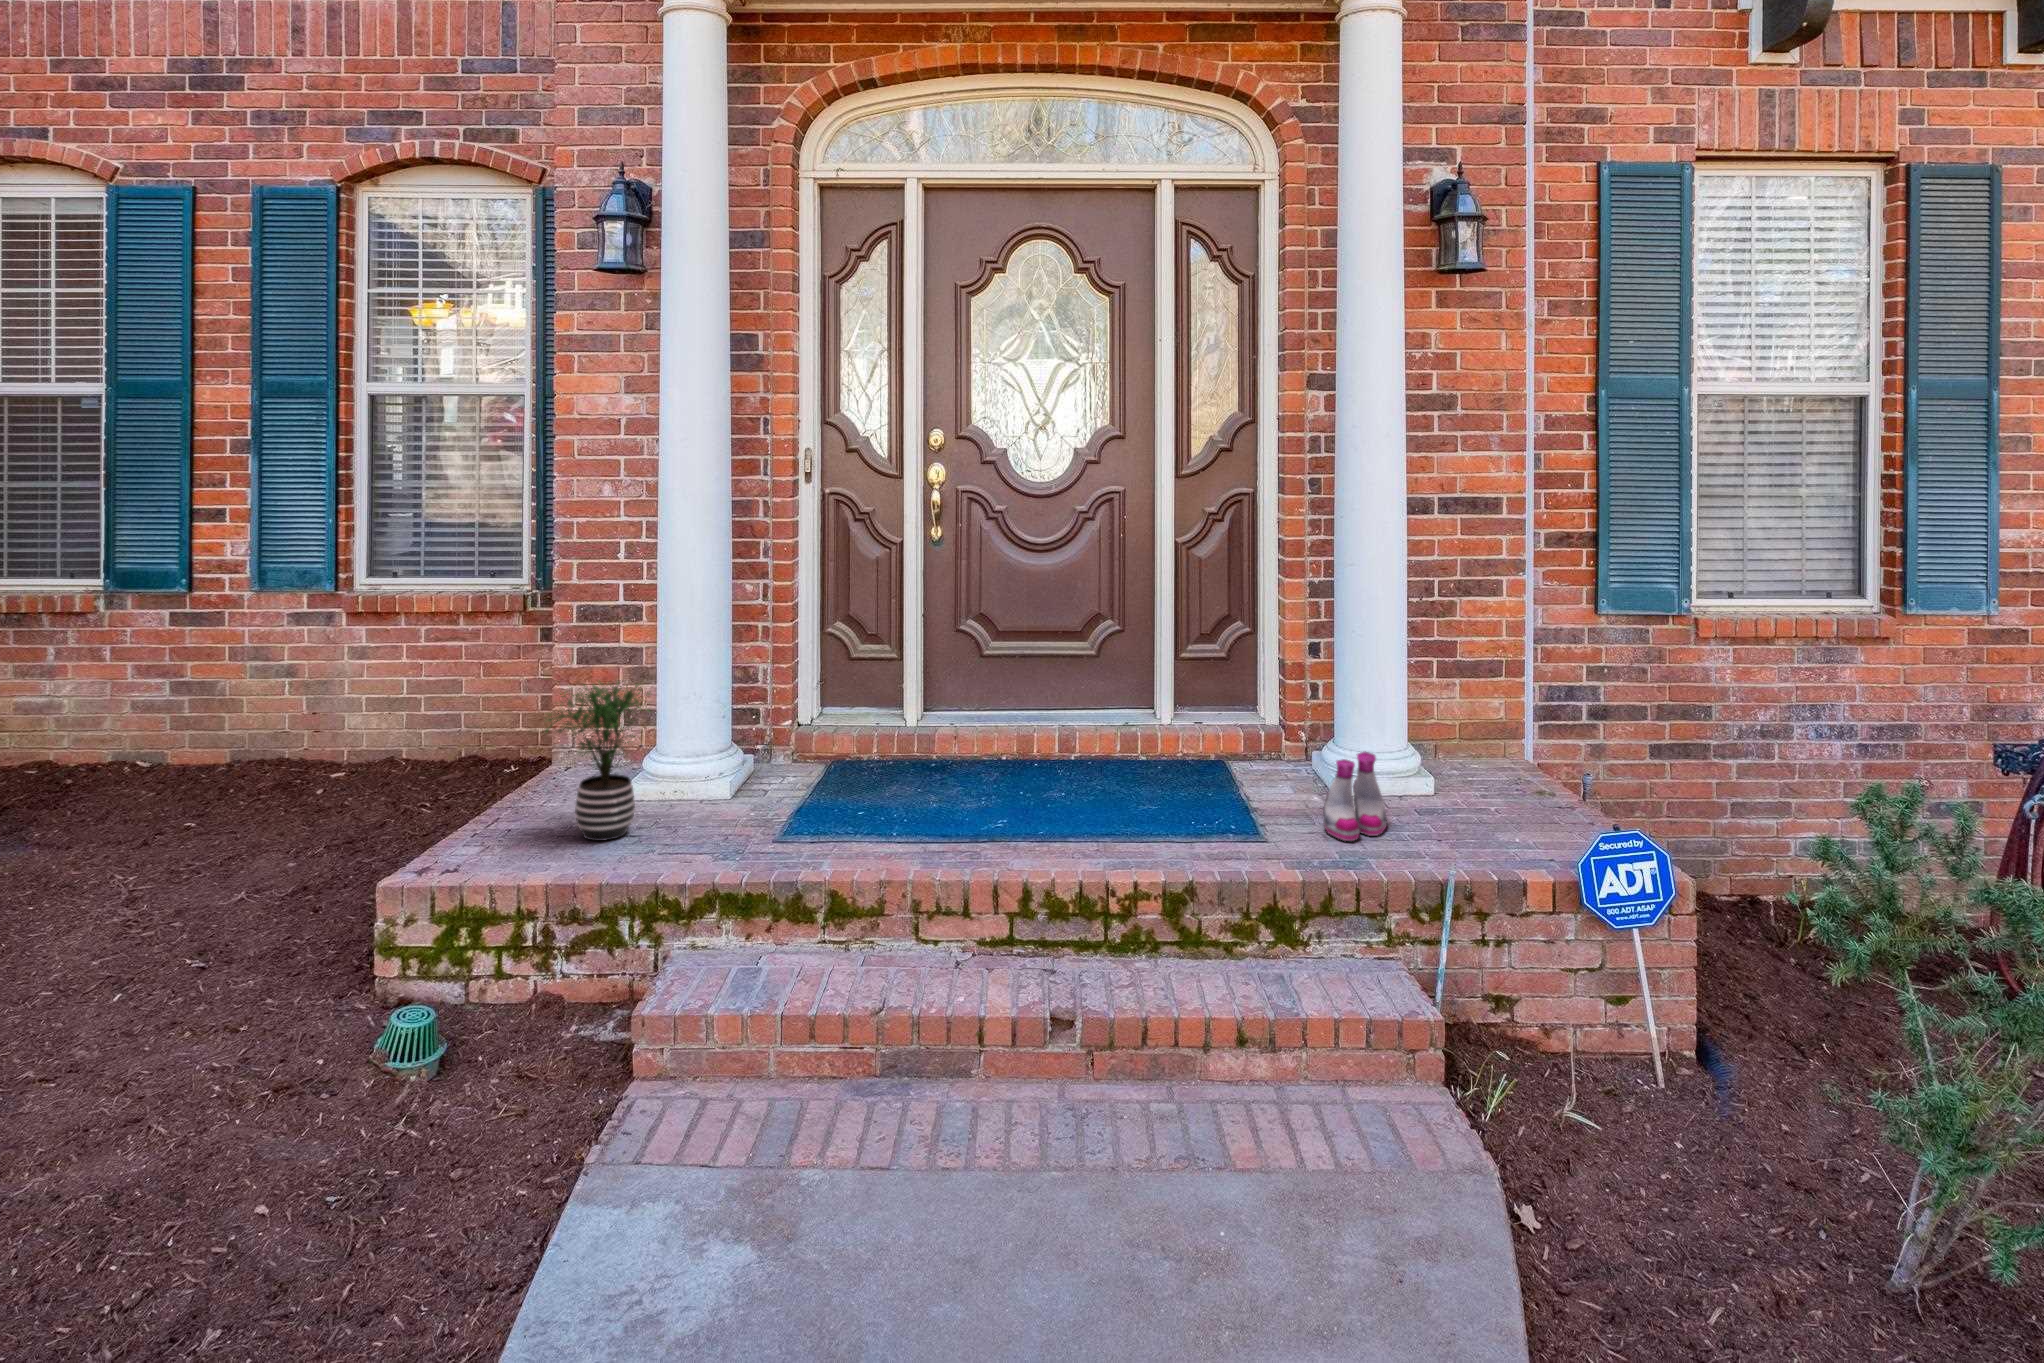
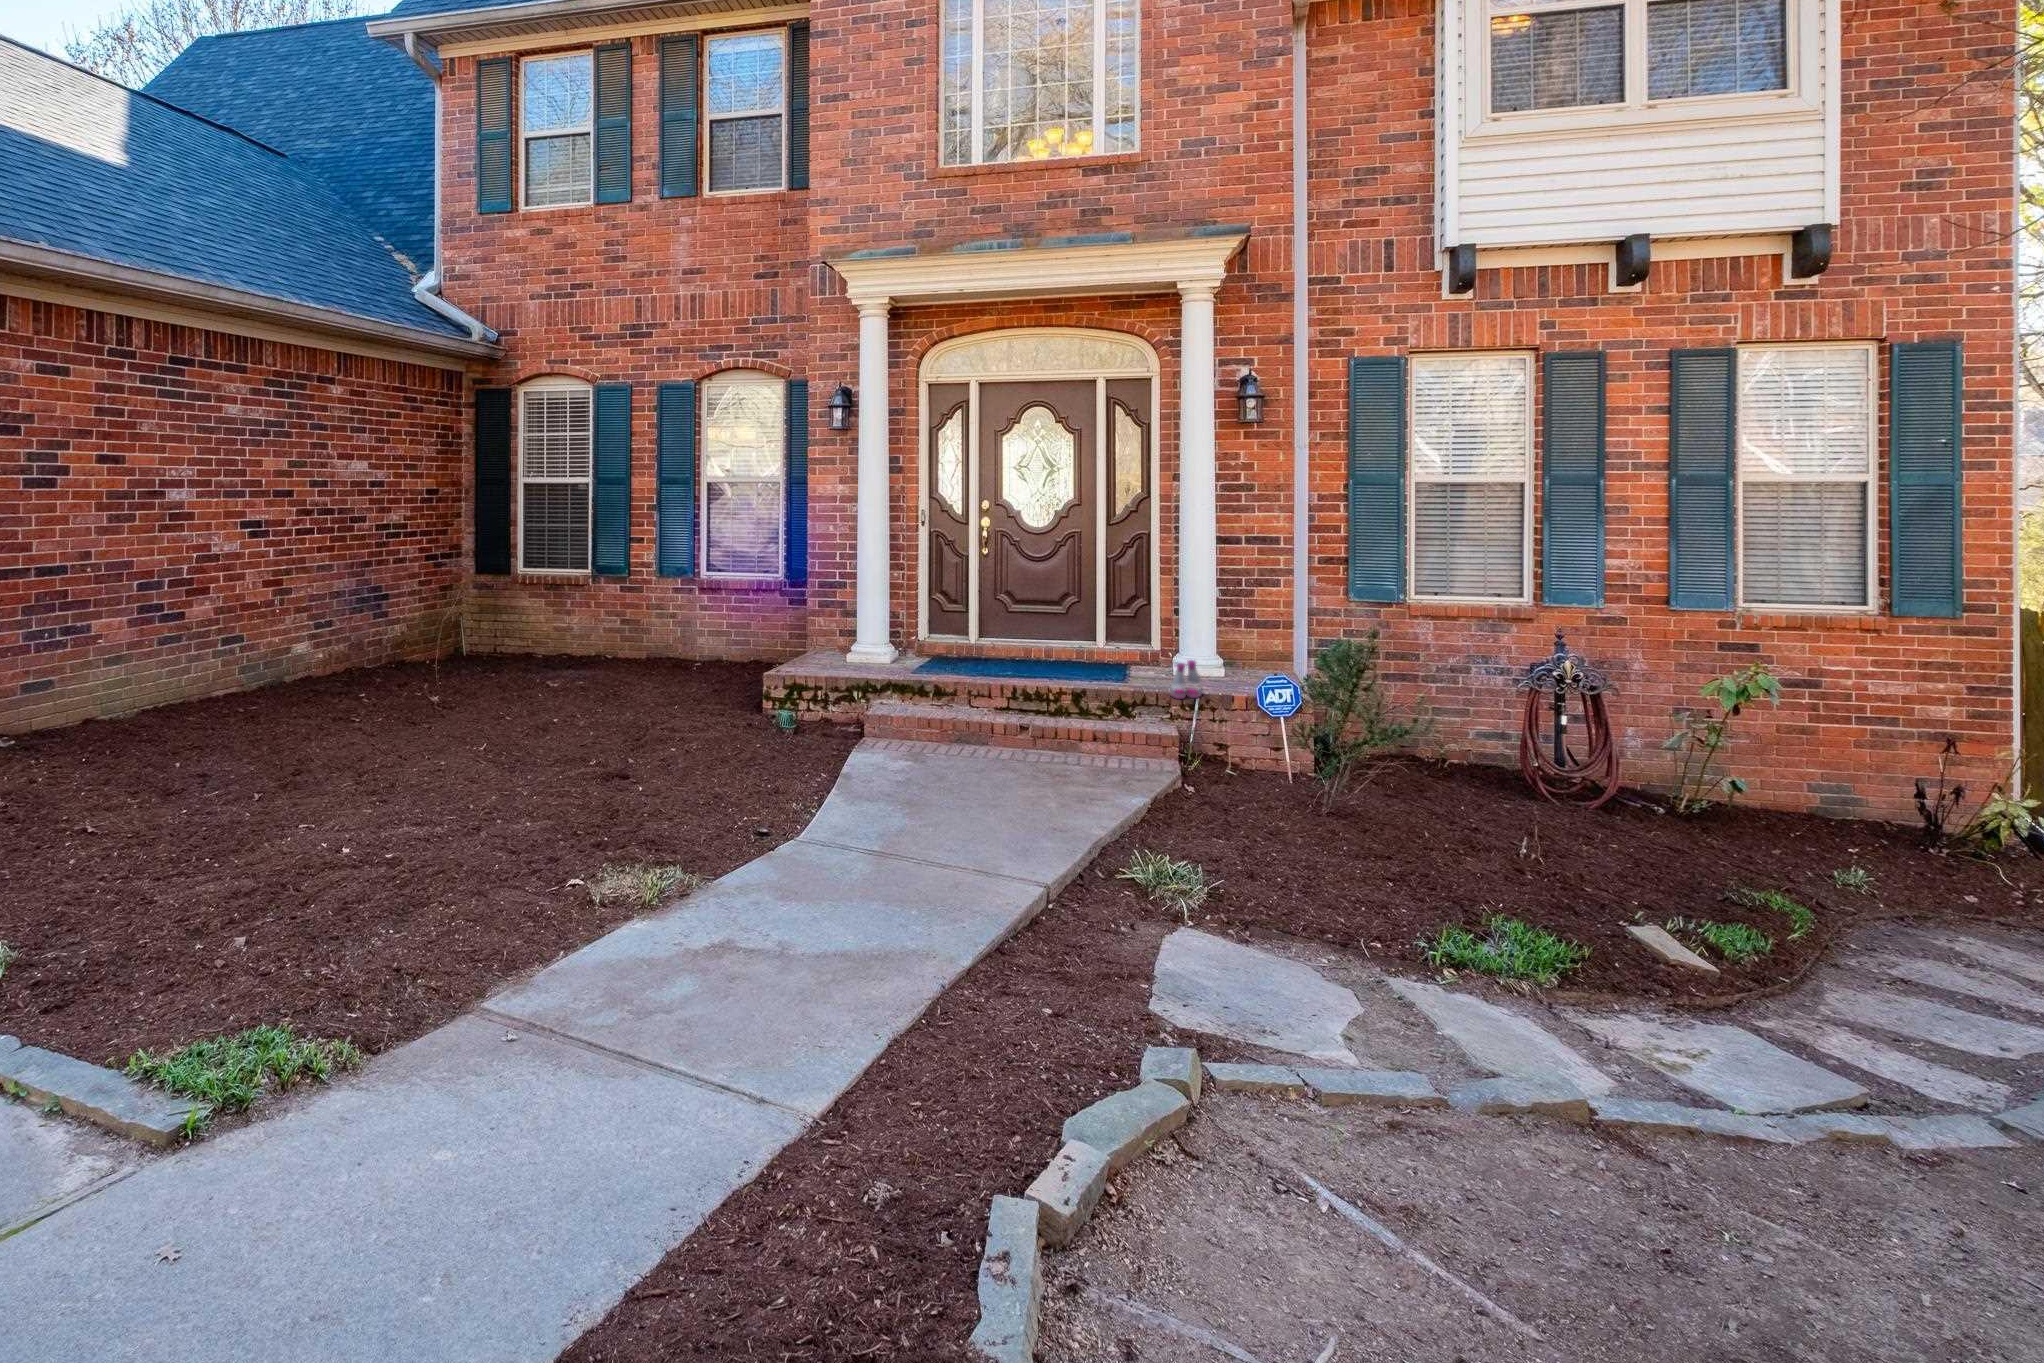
potted plant: present [545,680,650,841] -> none [814,613,862,682]

